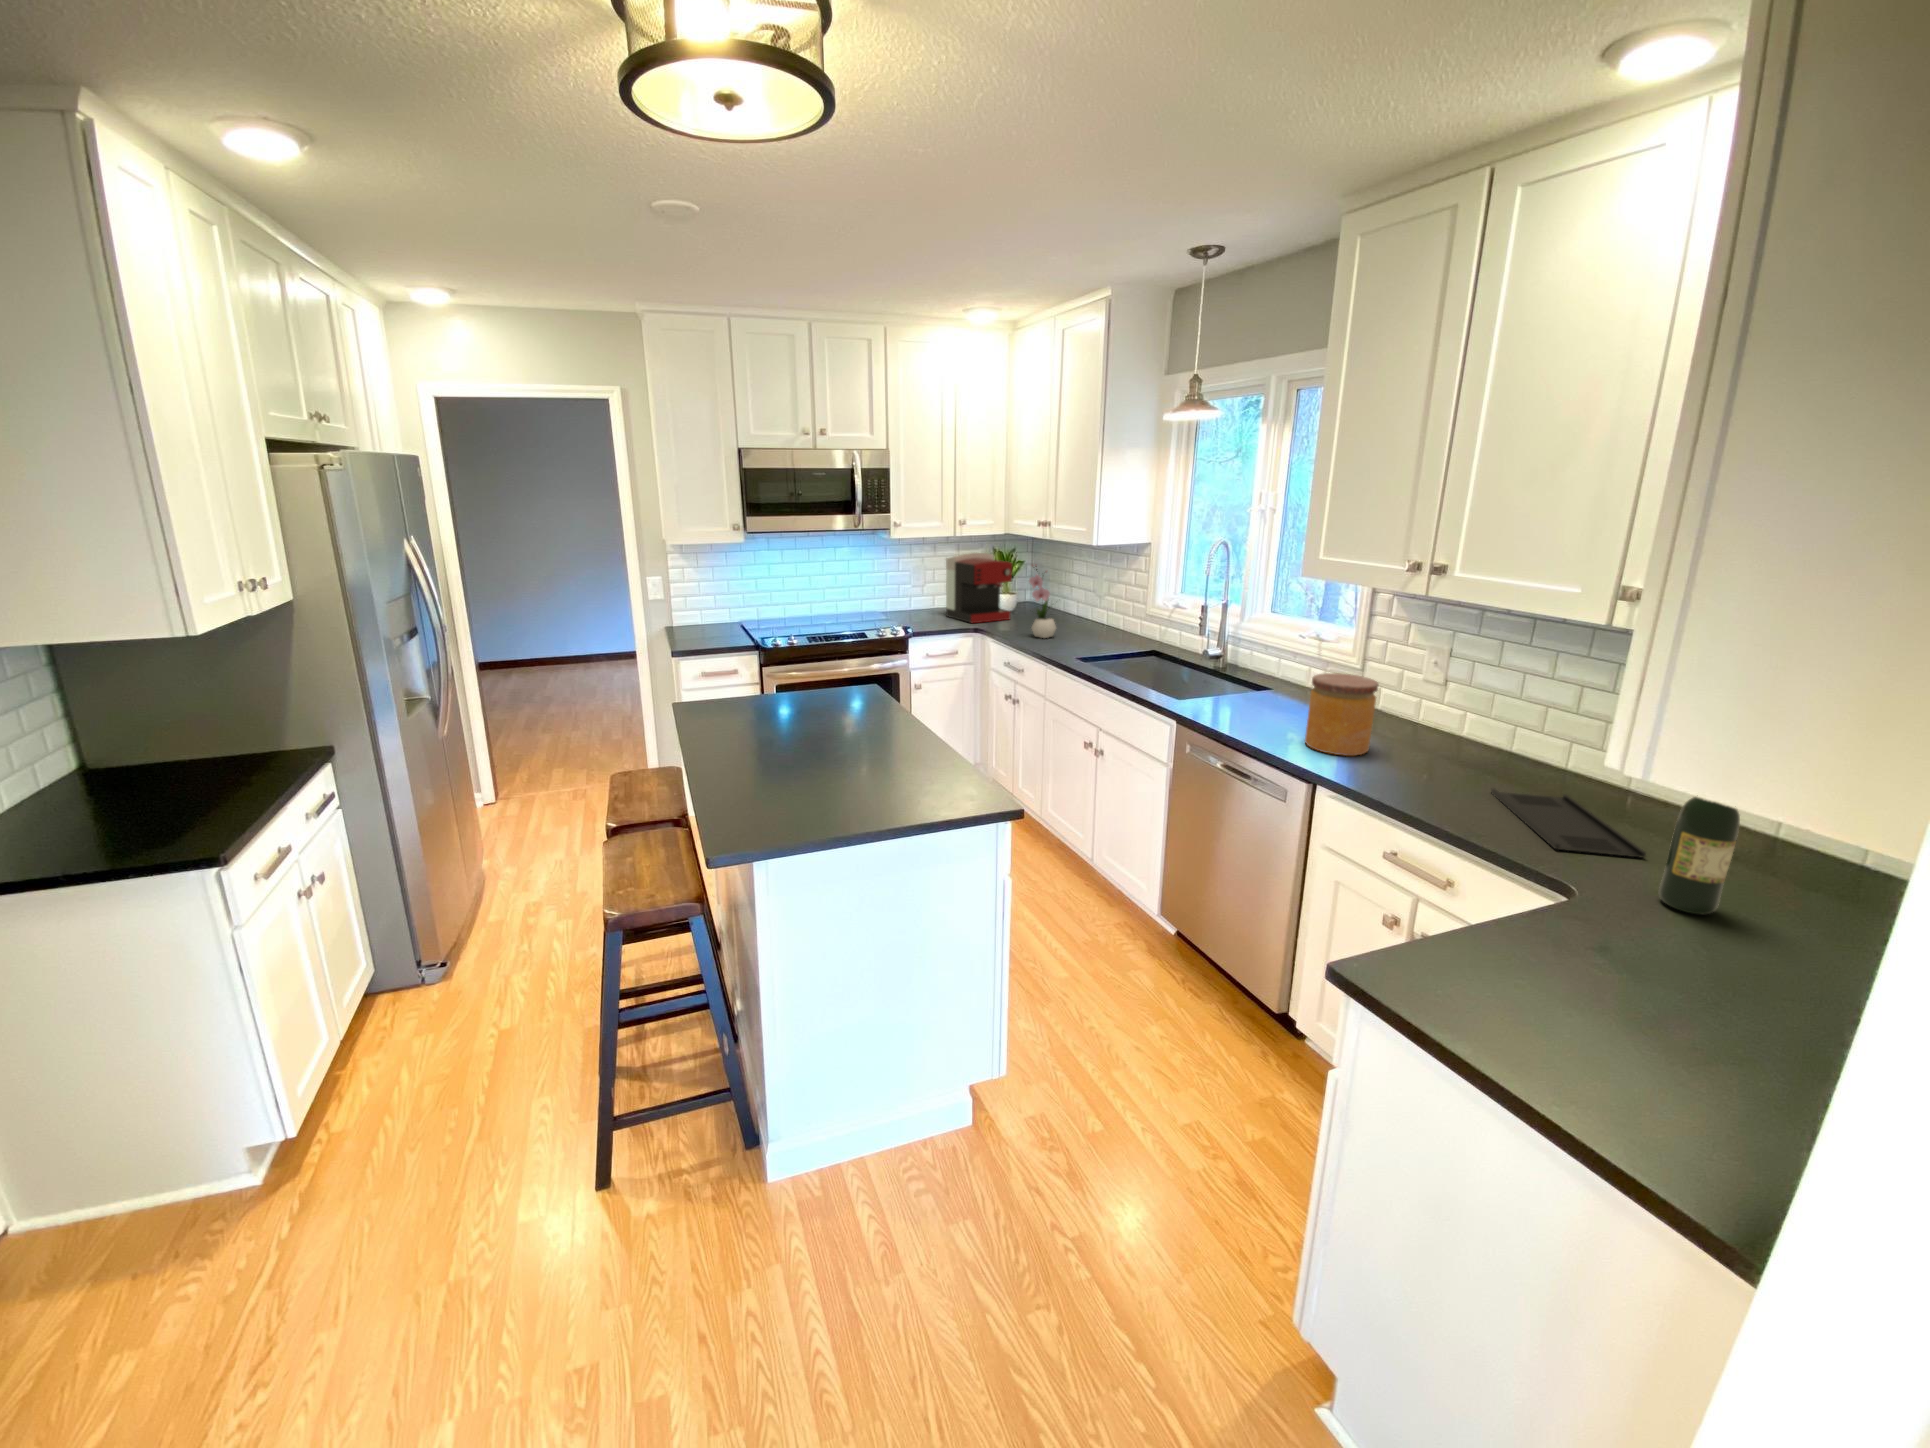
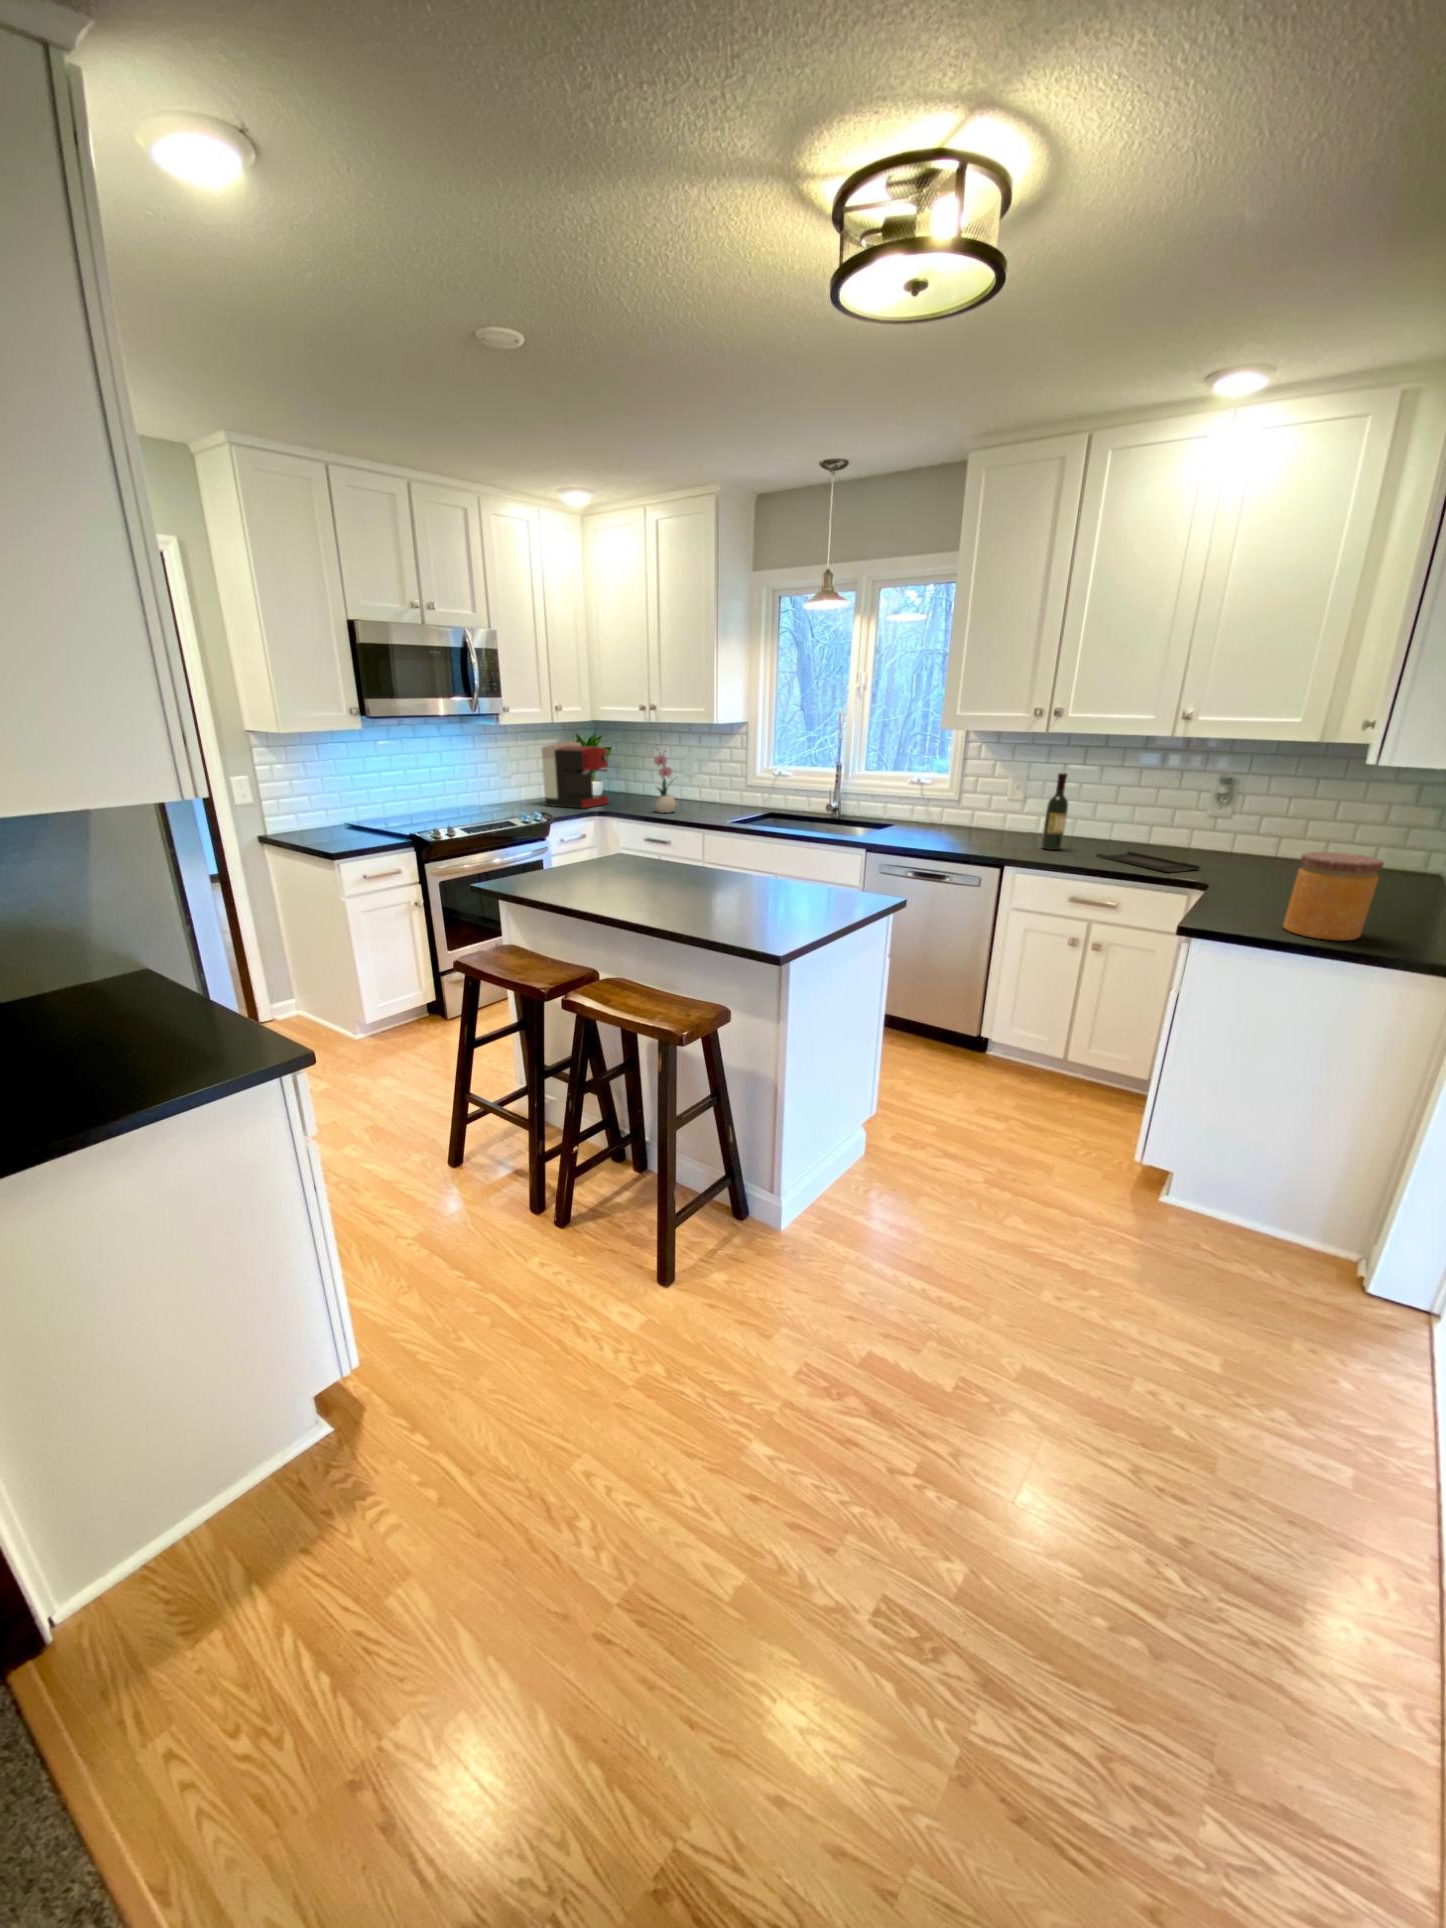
jar: present [1305,673,1379,756] -> present [1283,852,1384,941]
wine bottle: present [1659,797,1740,915] -> present [1041,773,1068,850]

